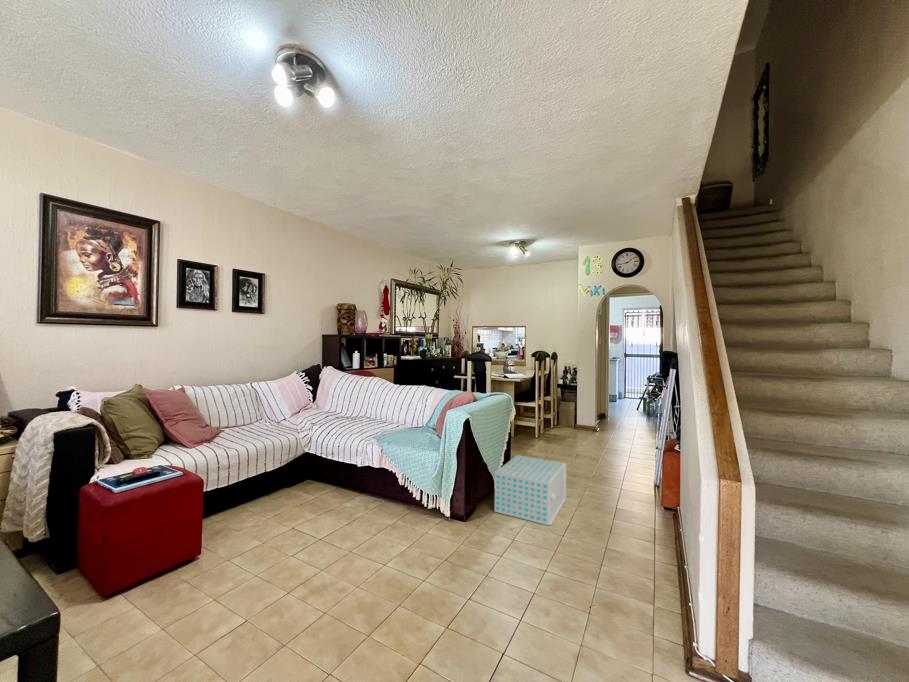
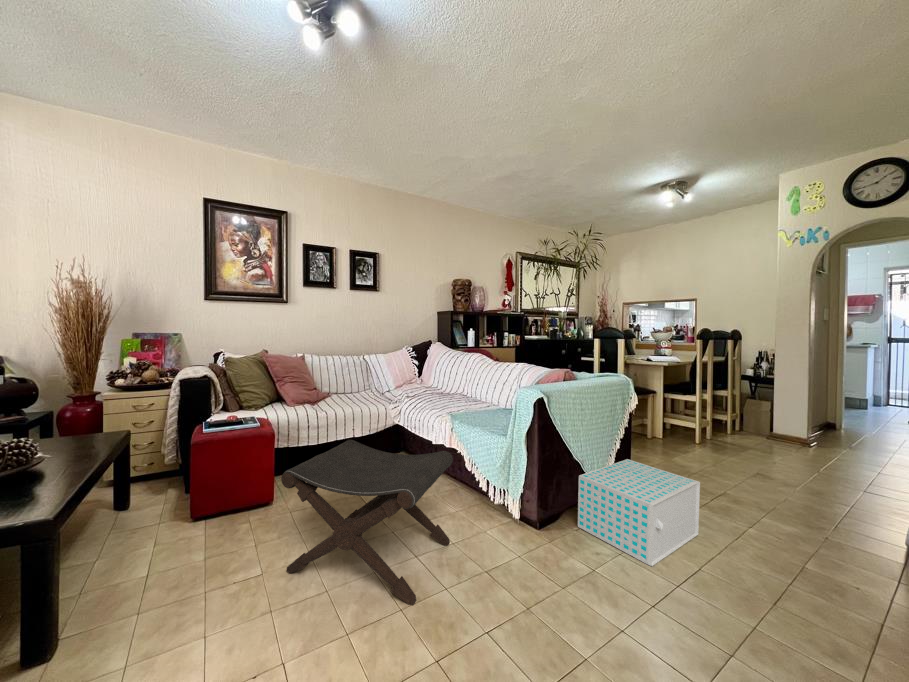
footstool: none [275,469,416,610] -> present [281,440,453,605]

